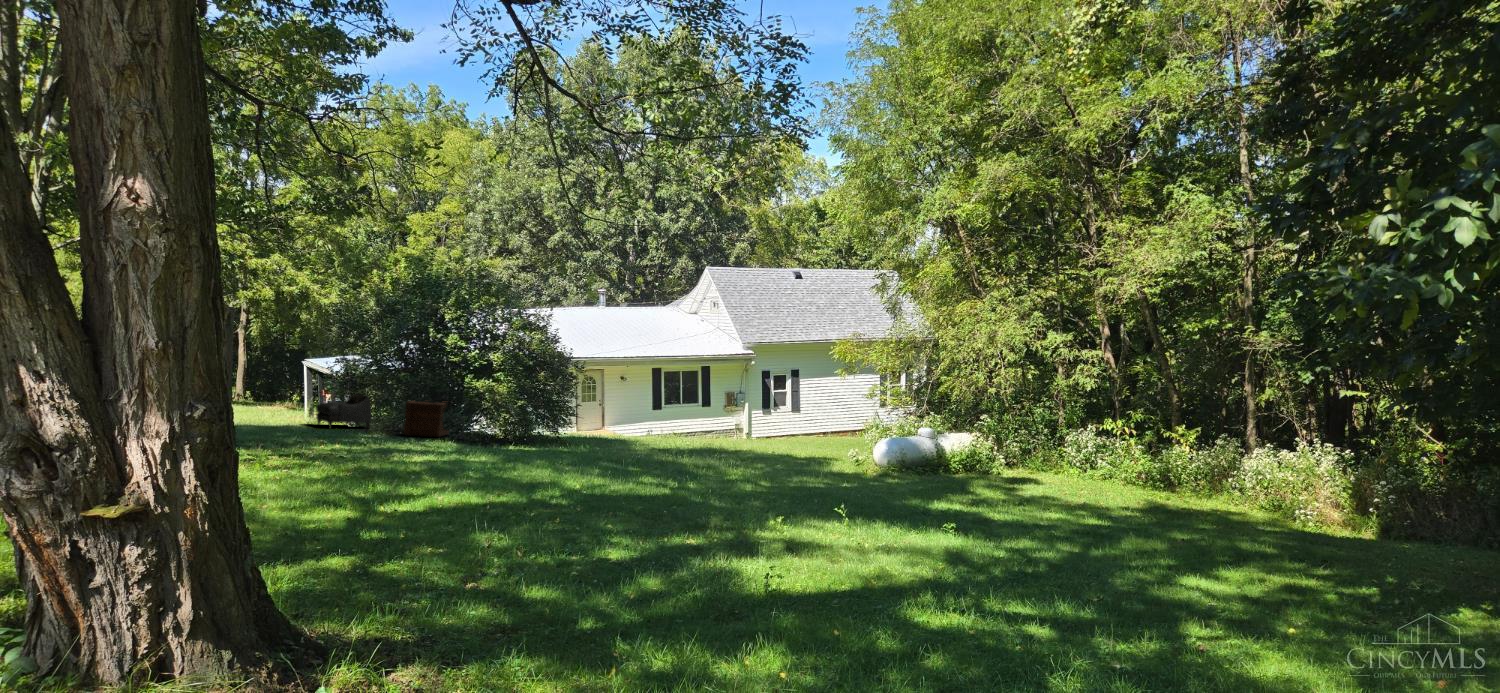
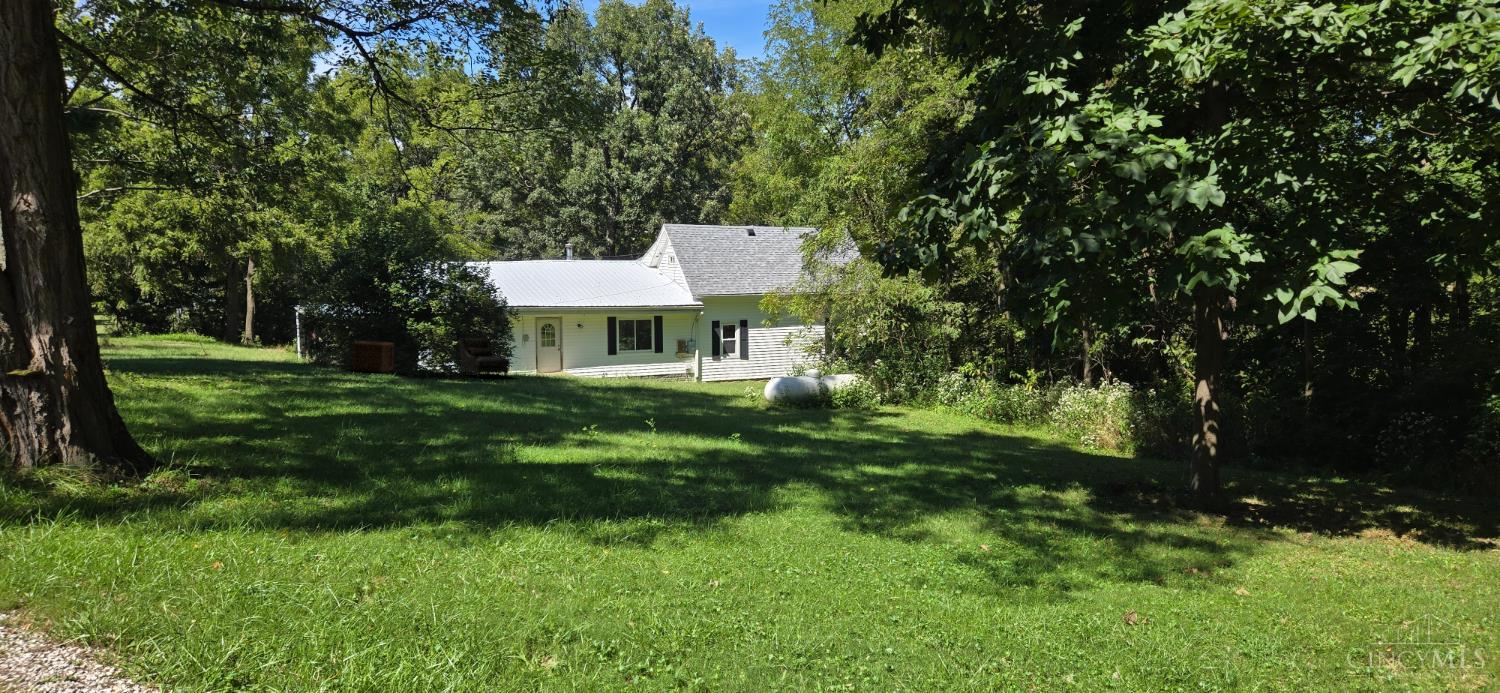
armchair: present [316,393,371,429] -> present [459,338,510,378]

